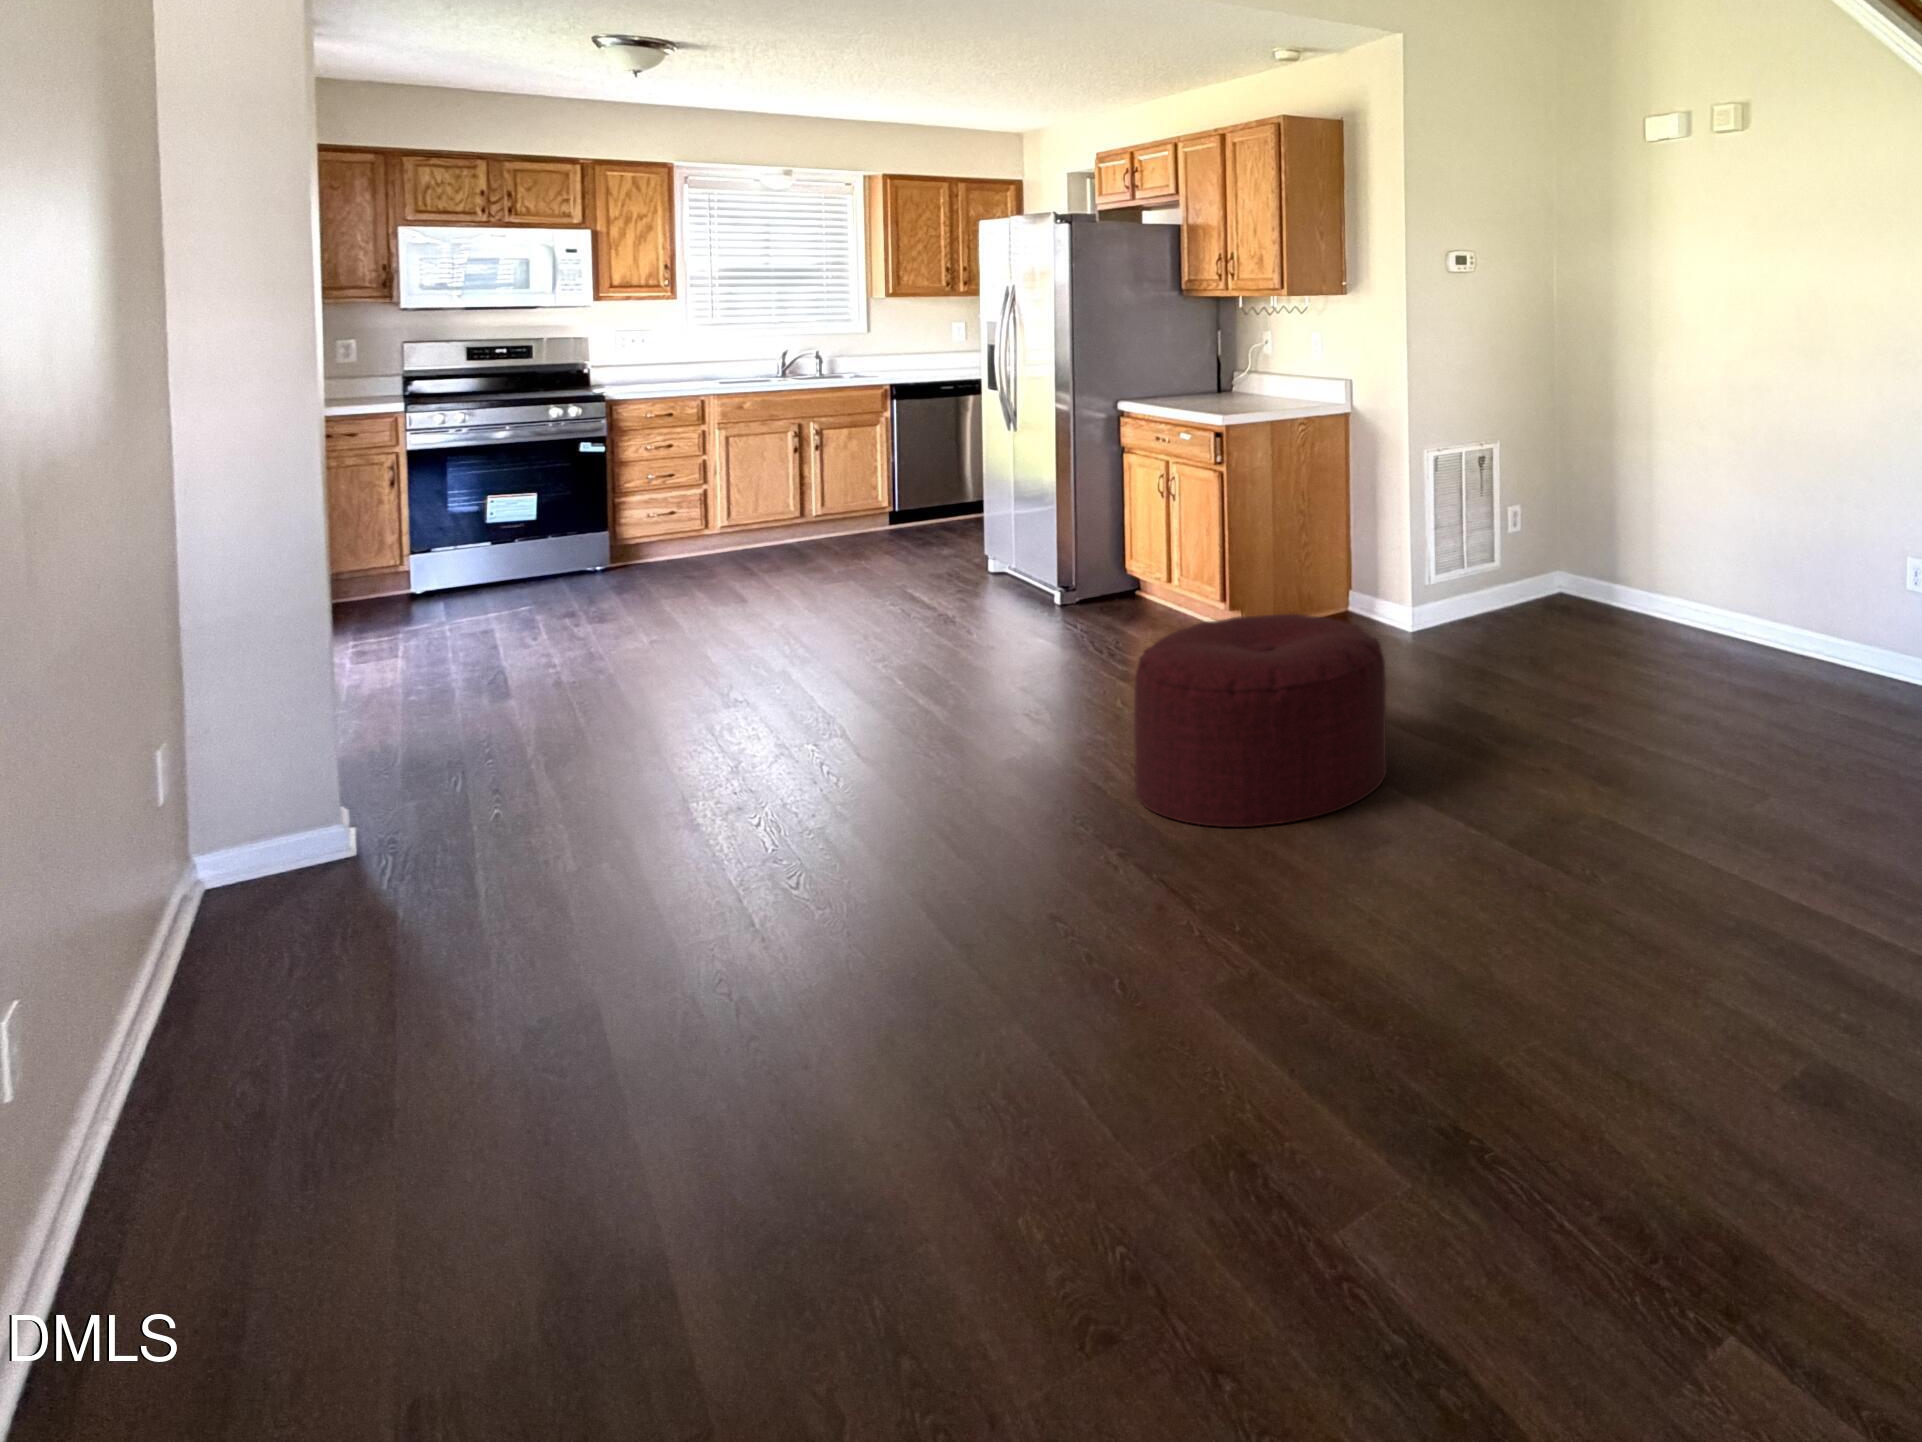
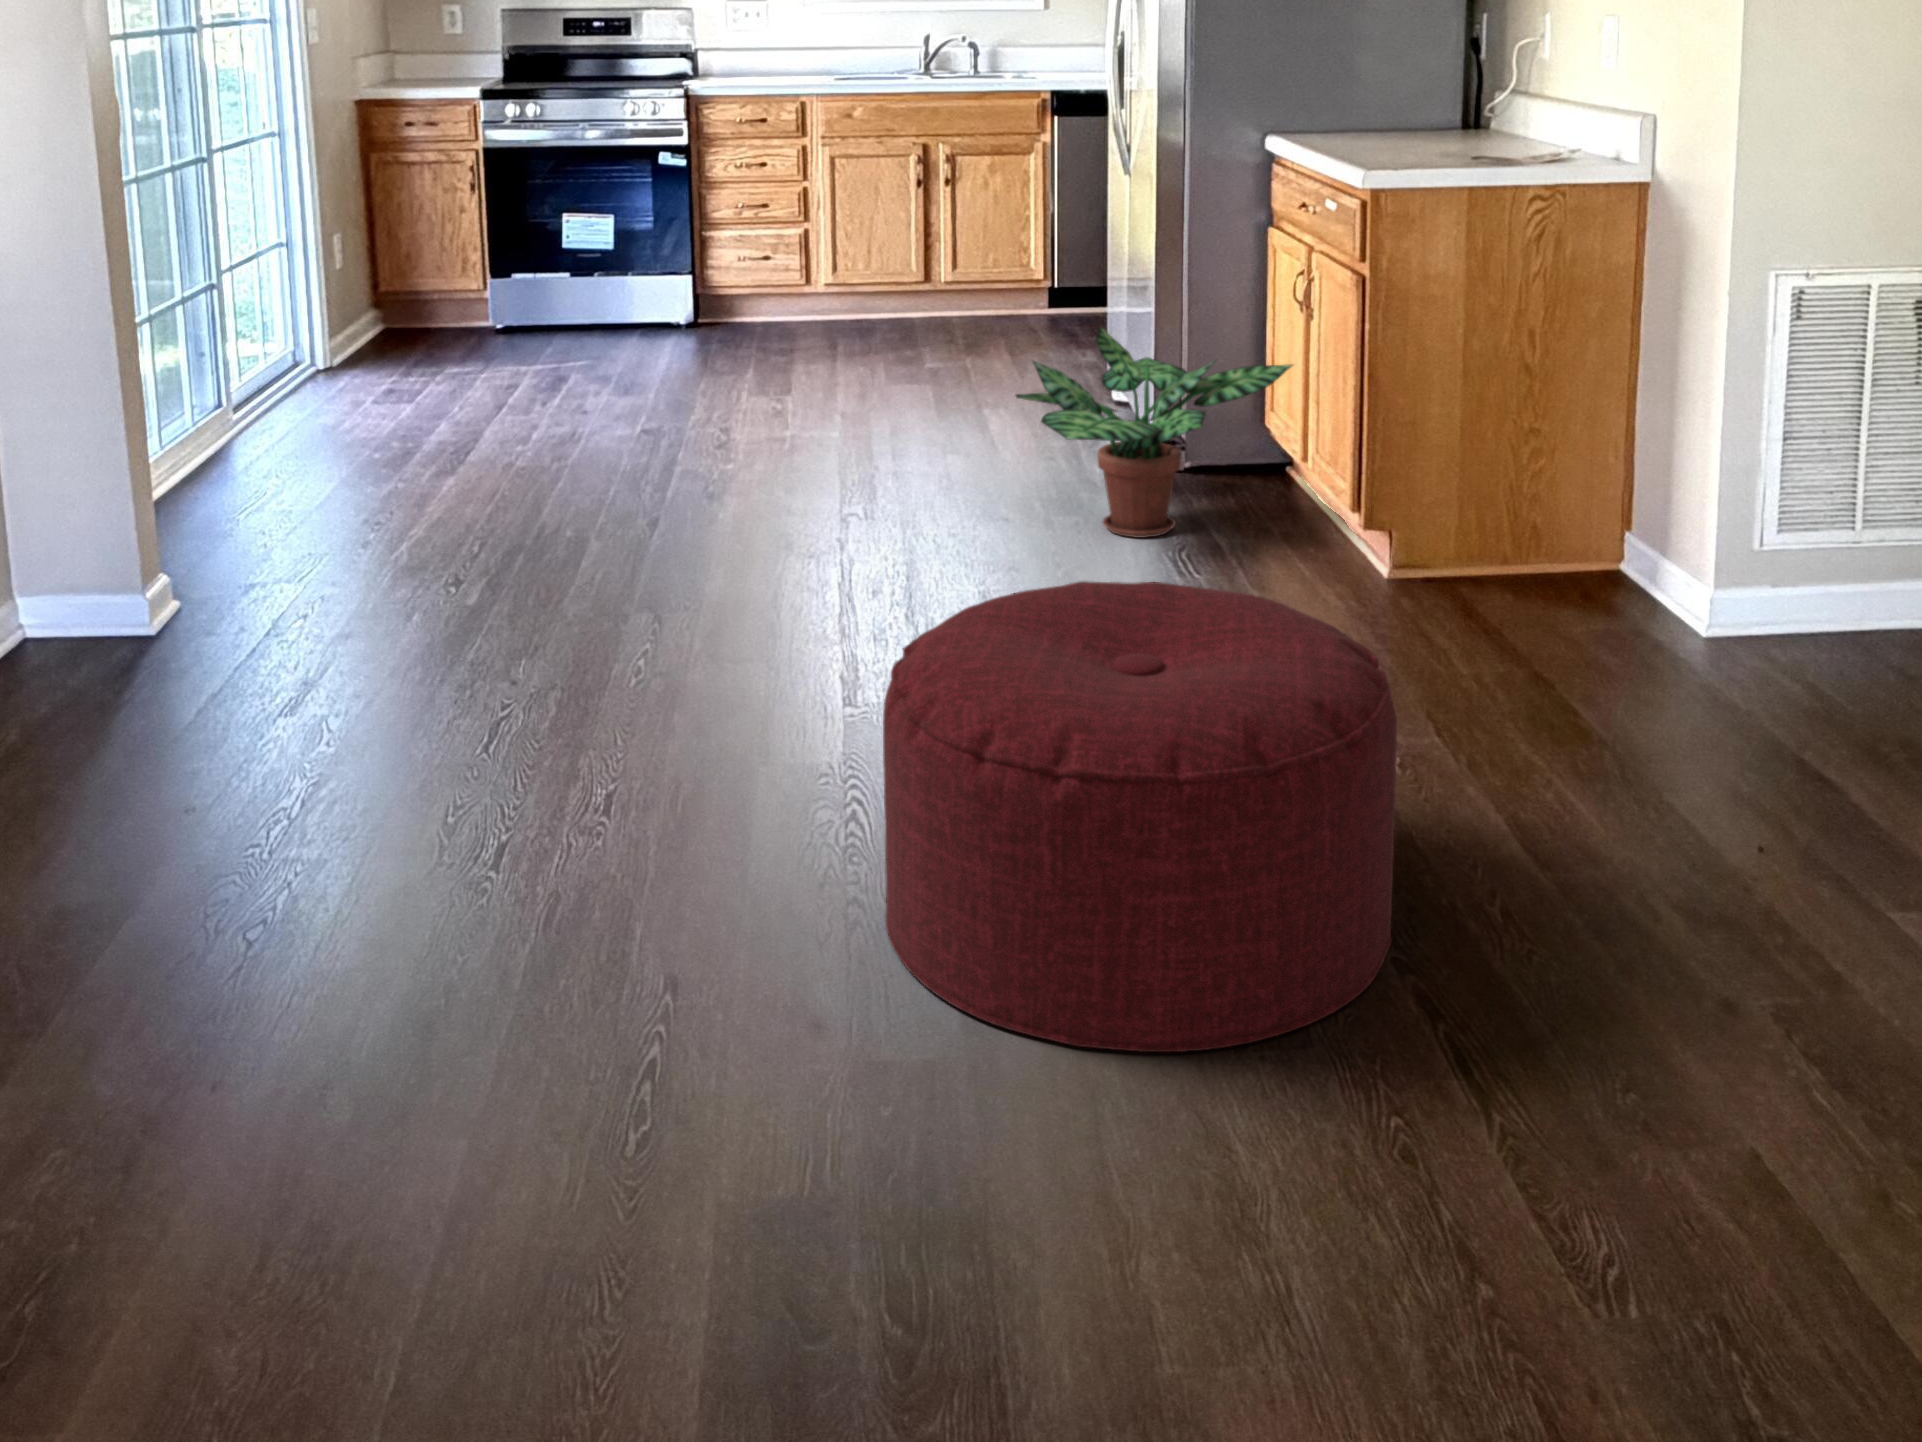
potted plant: none [989,516,1168,639] -> present [1016,327,1292,538]

